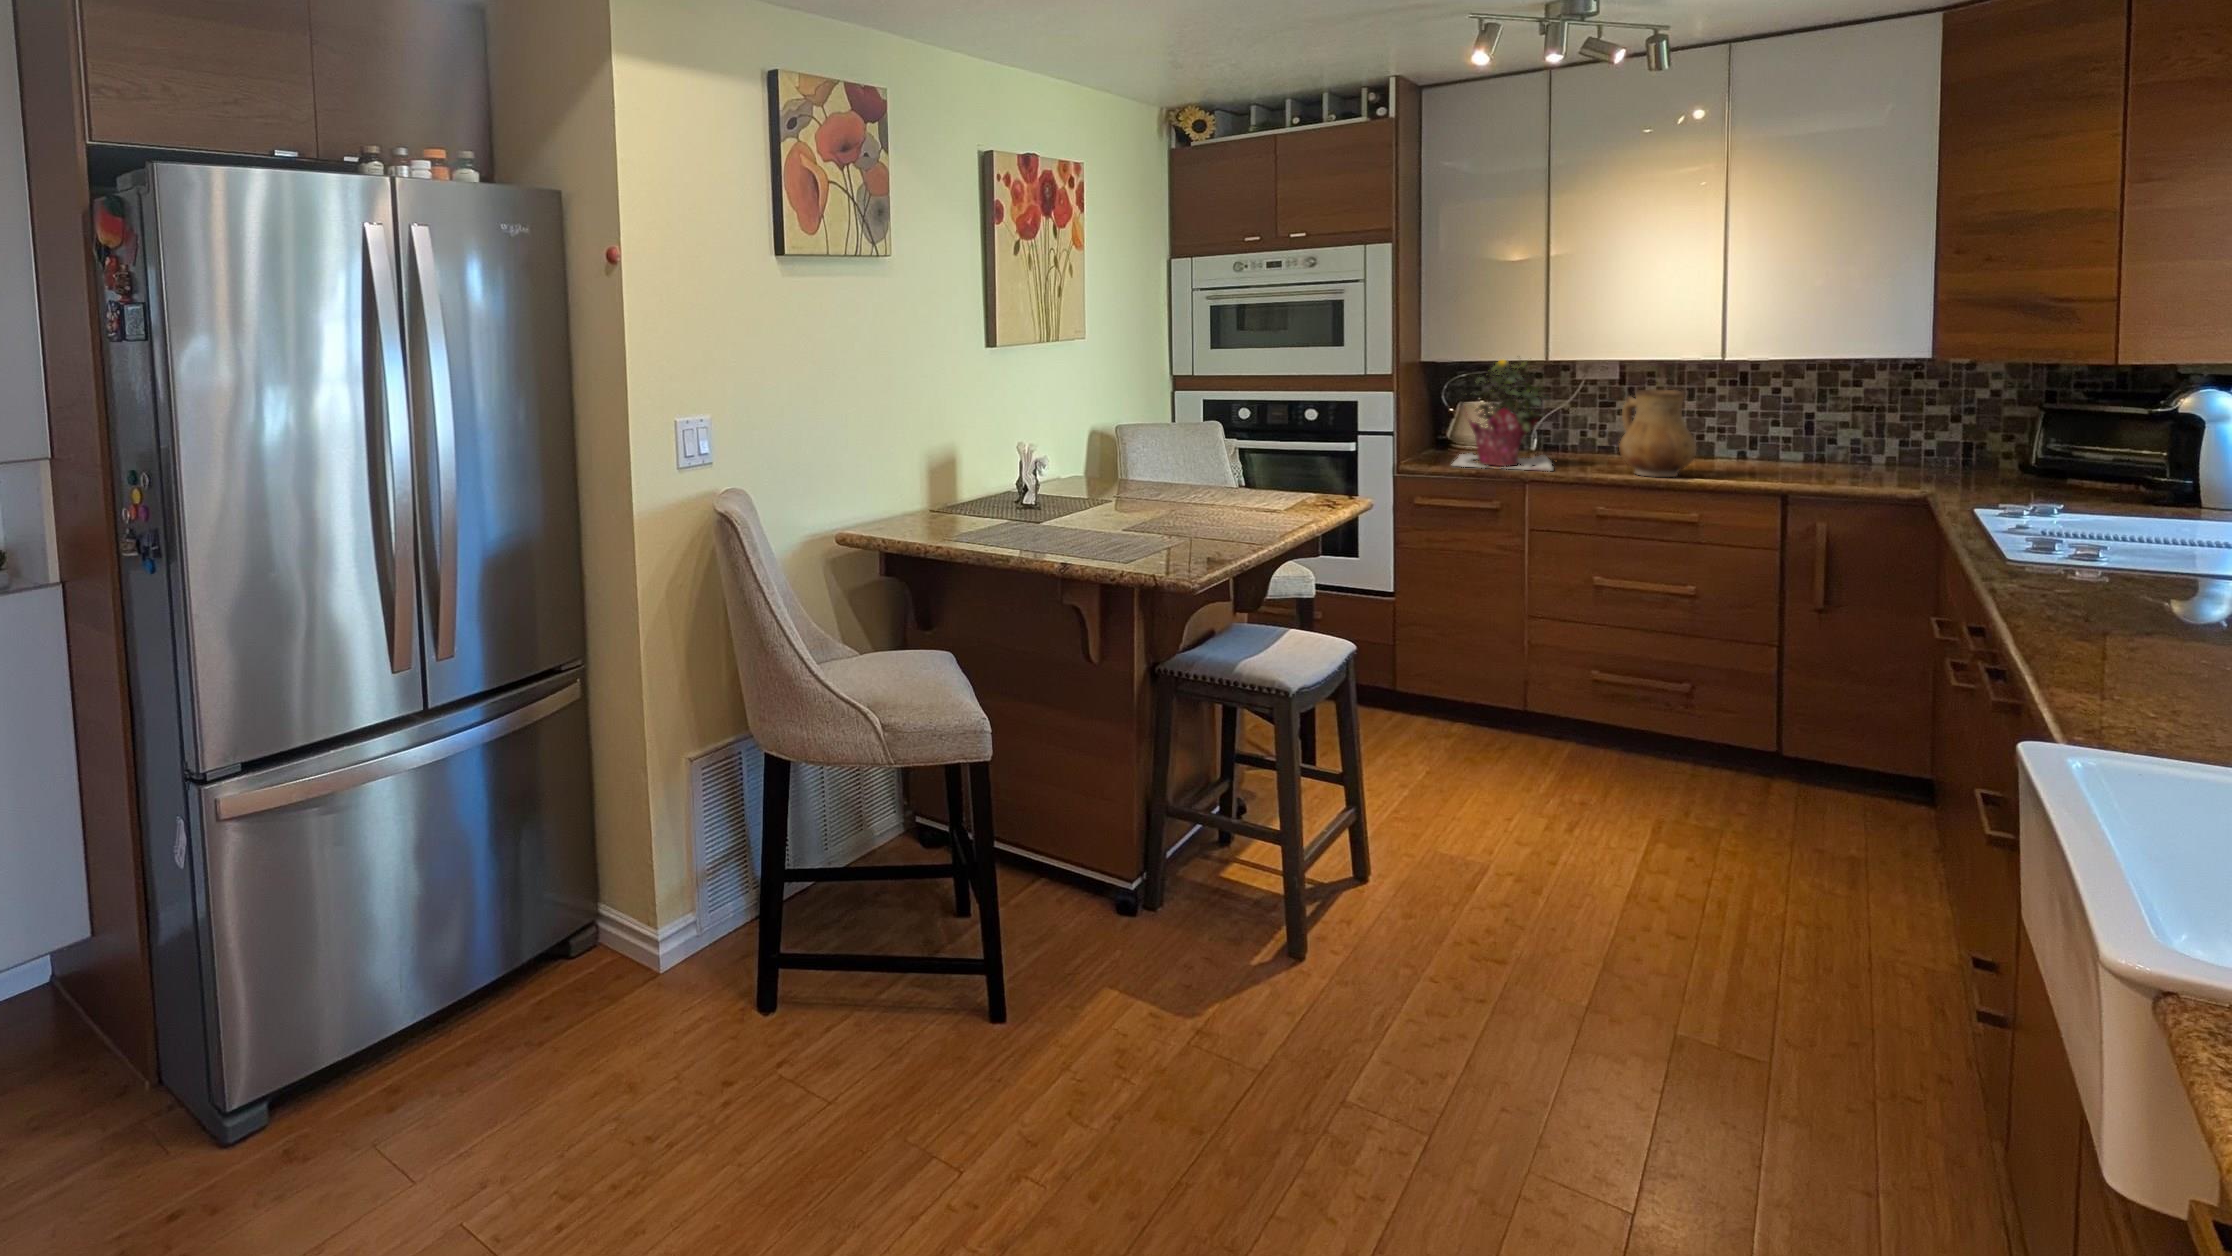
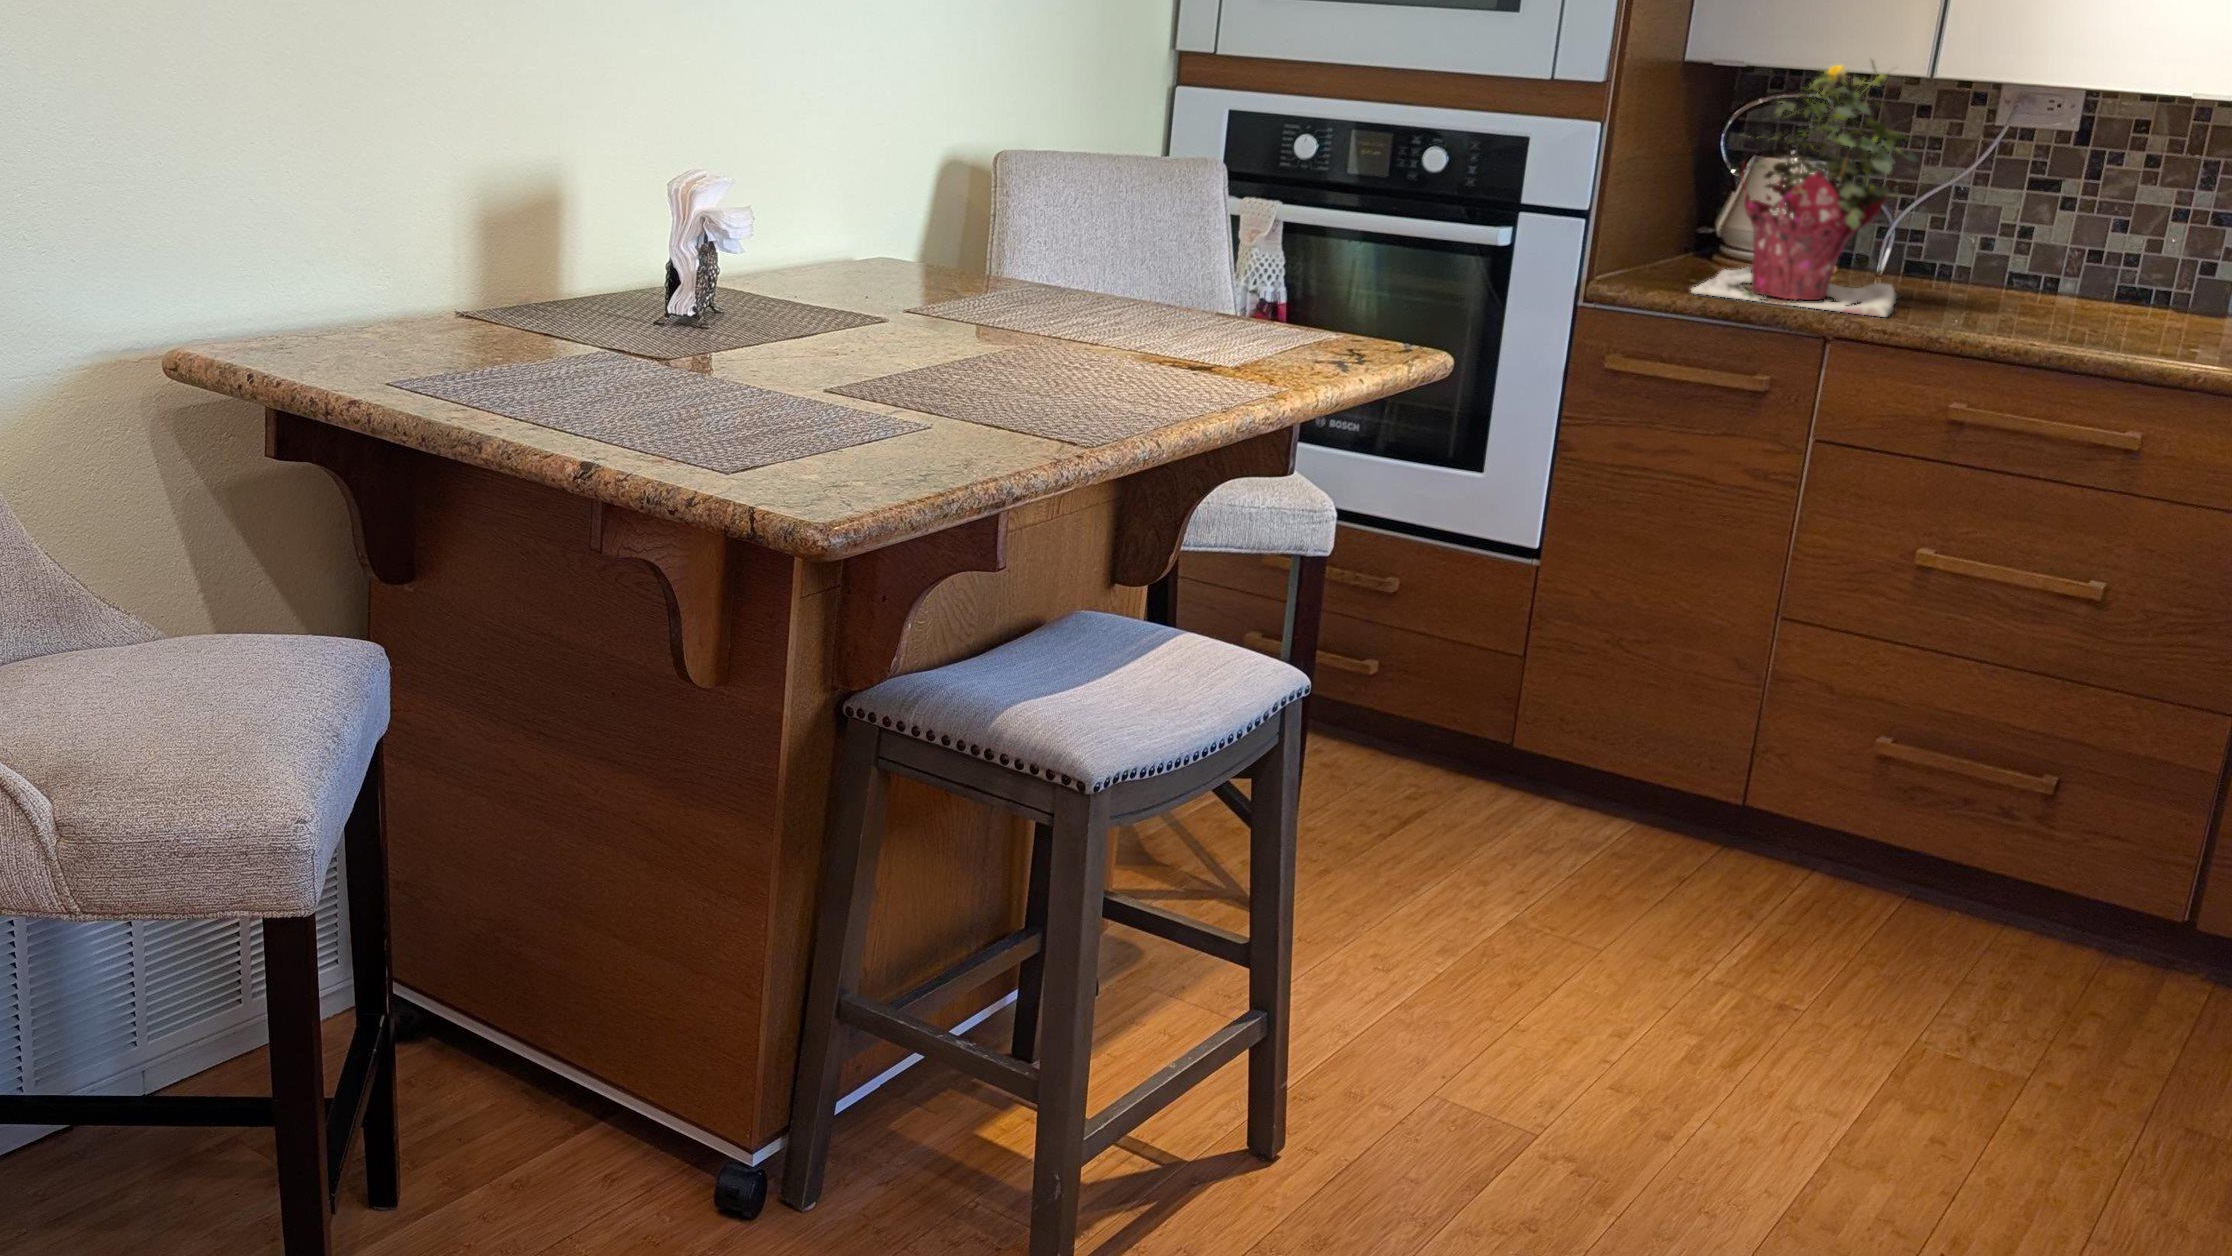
ceramic pitcher: present [1619,390,1697,477] -> none [2024,152,2179,346]

